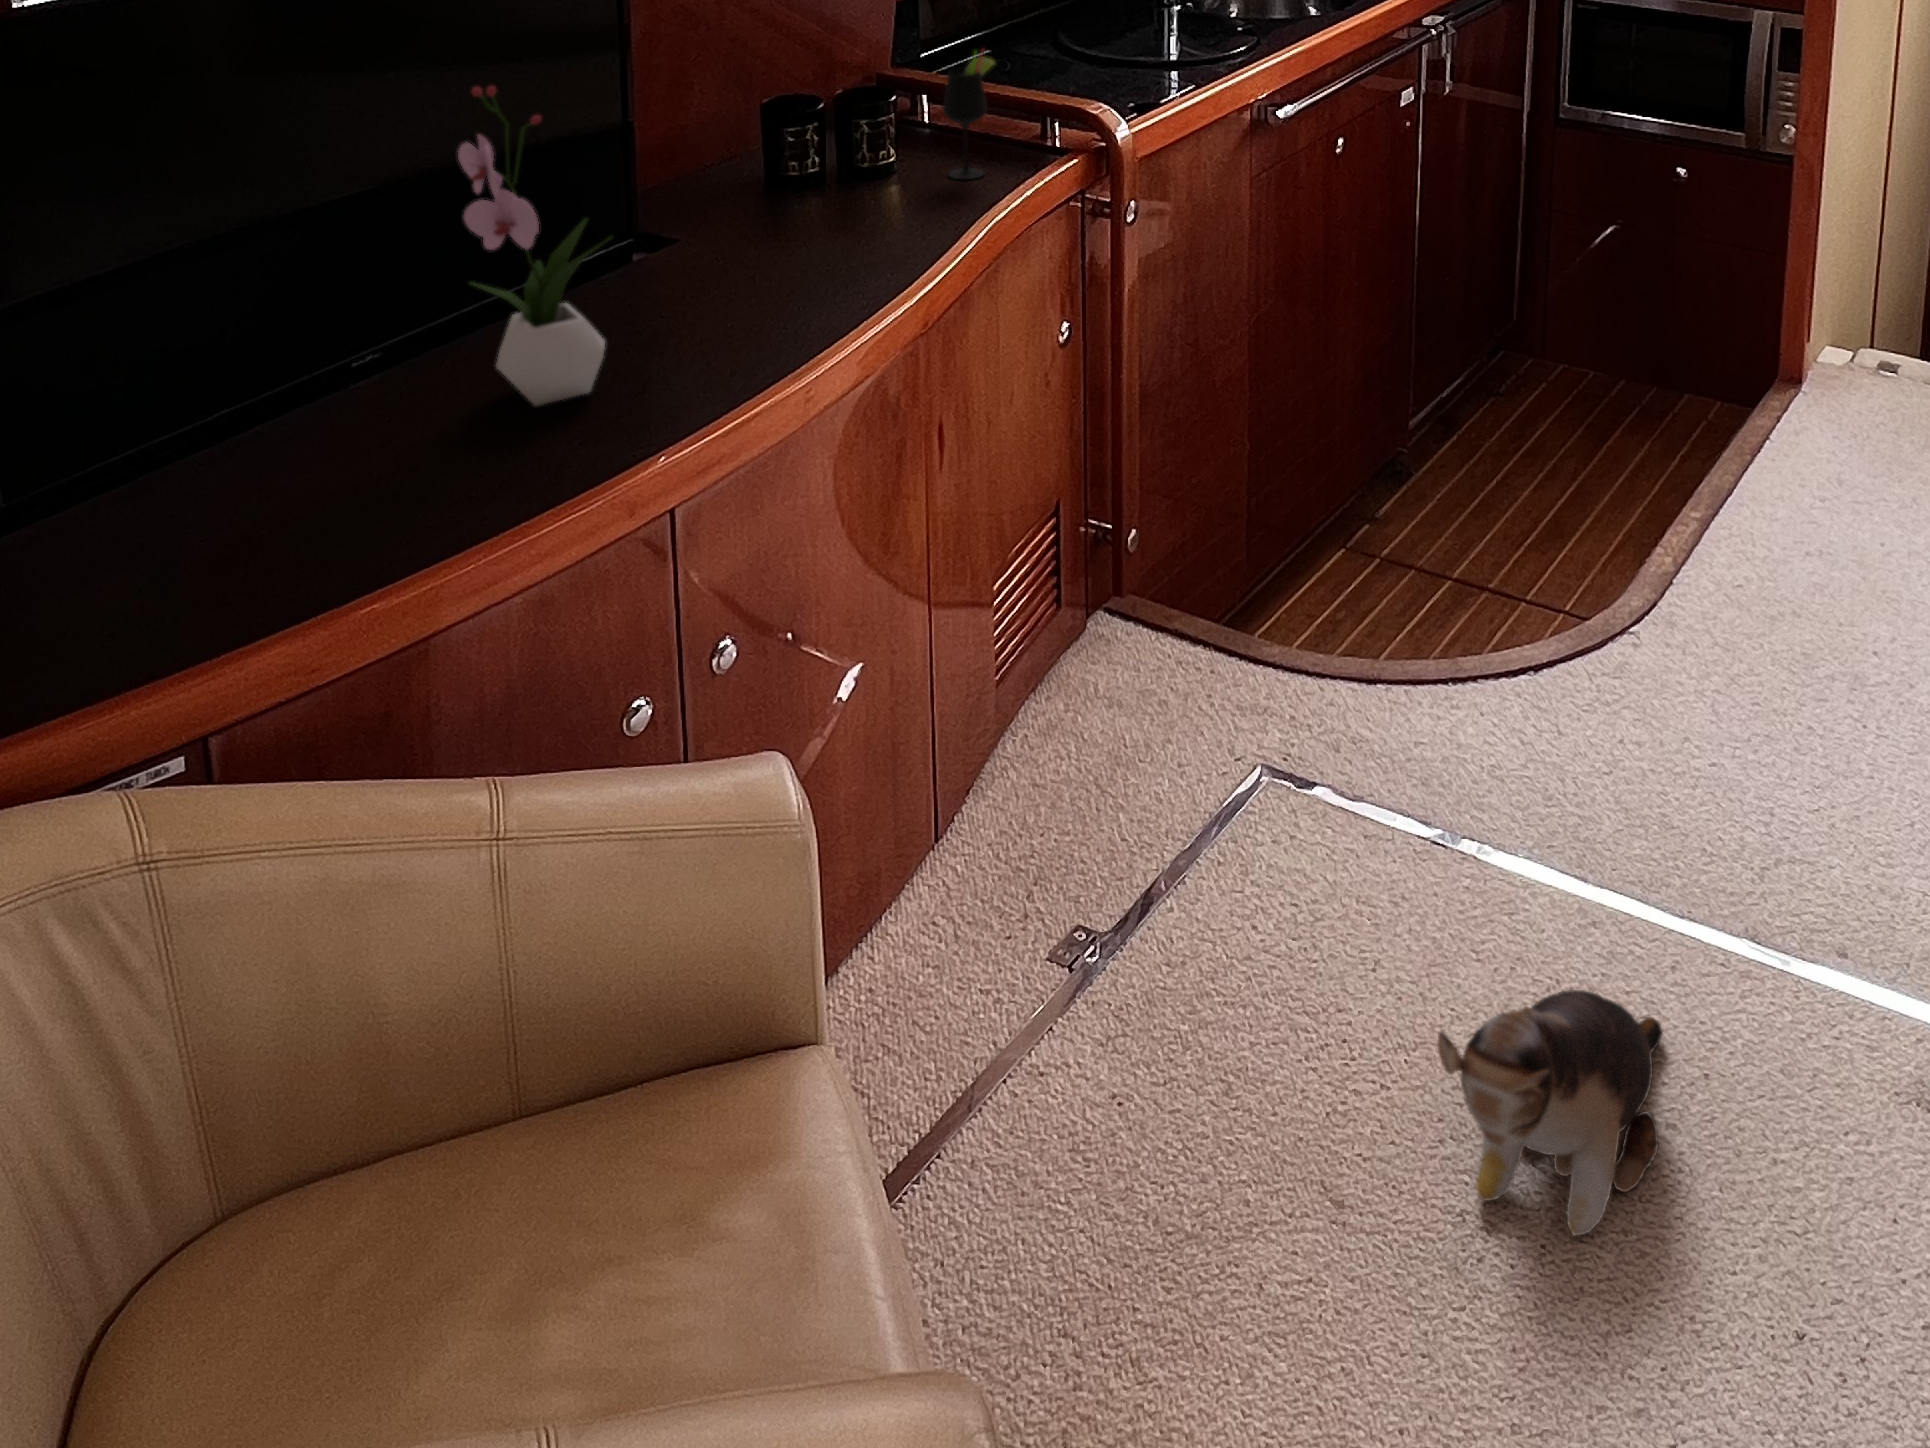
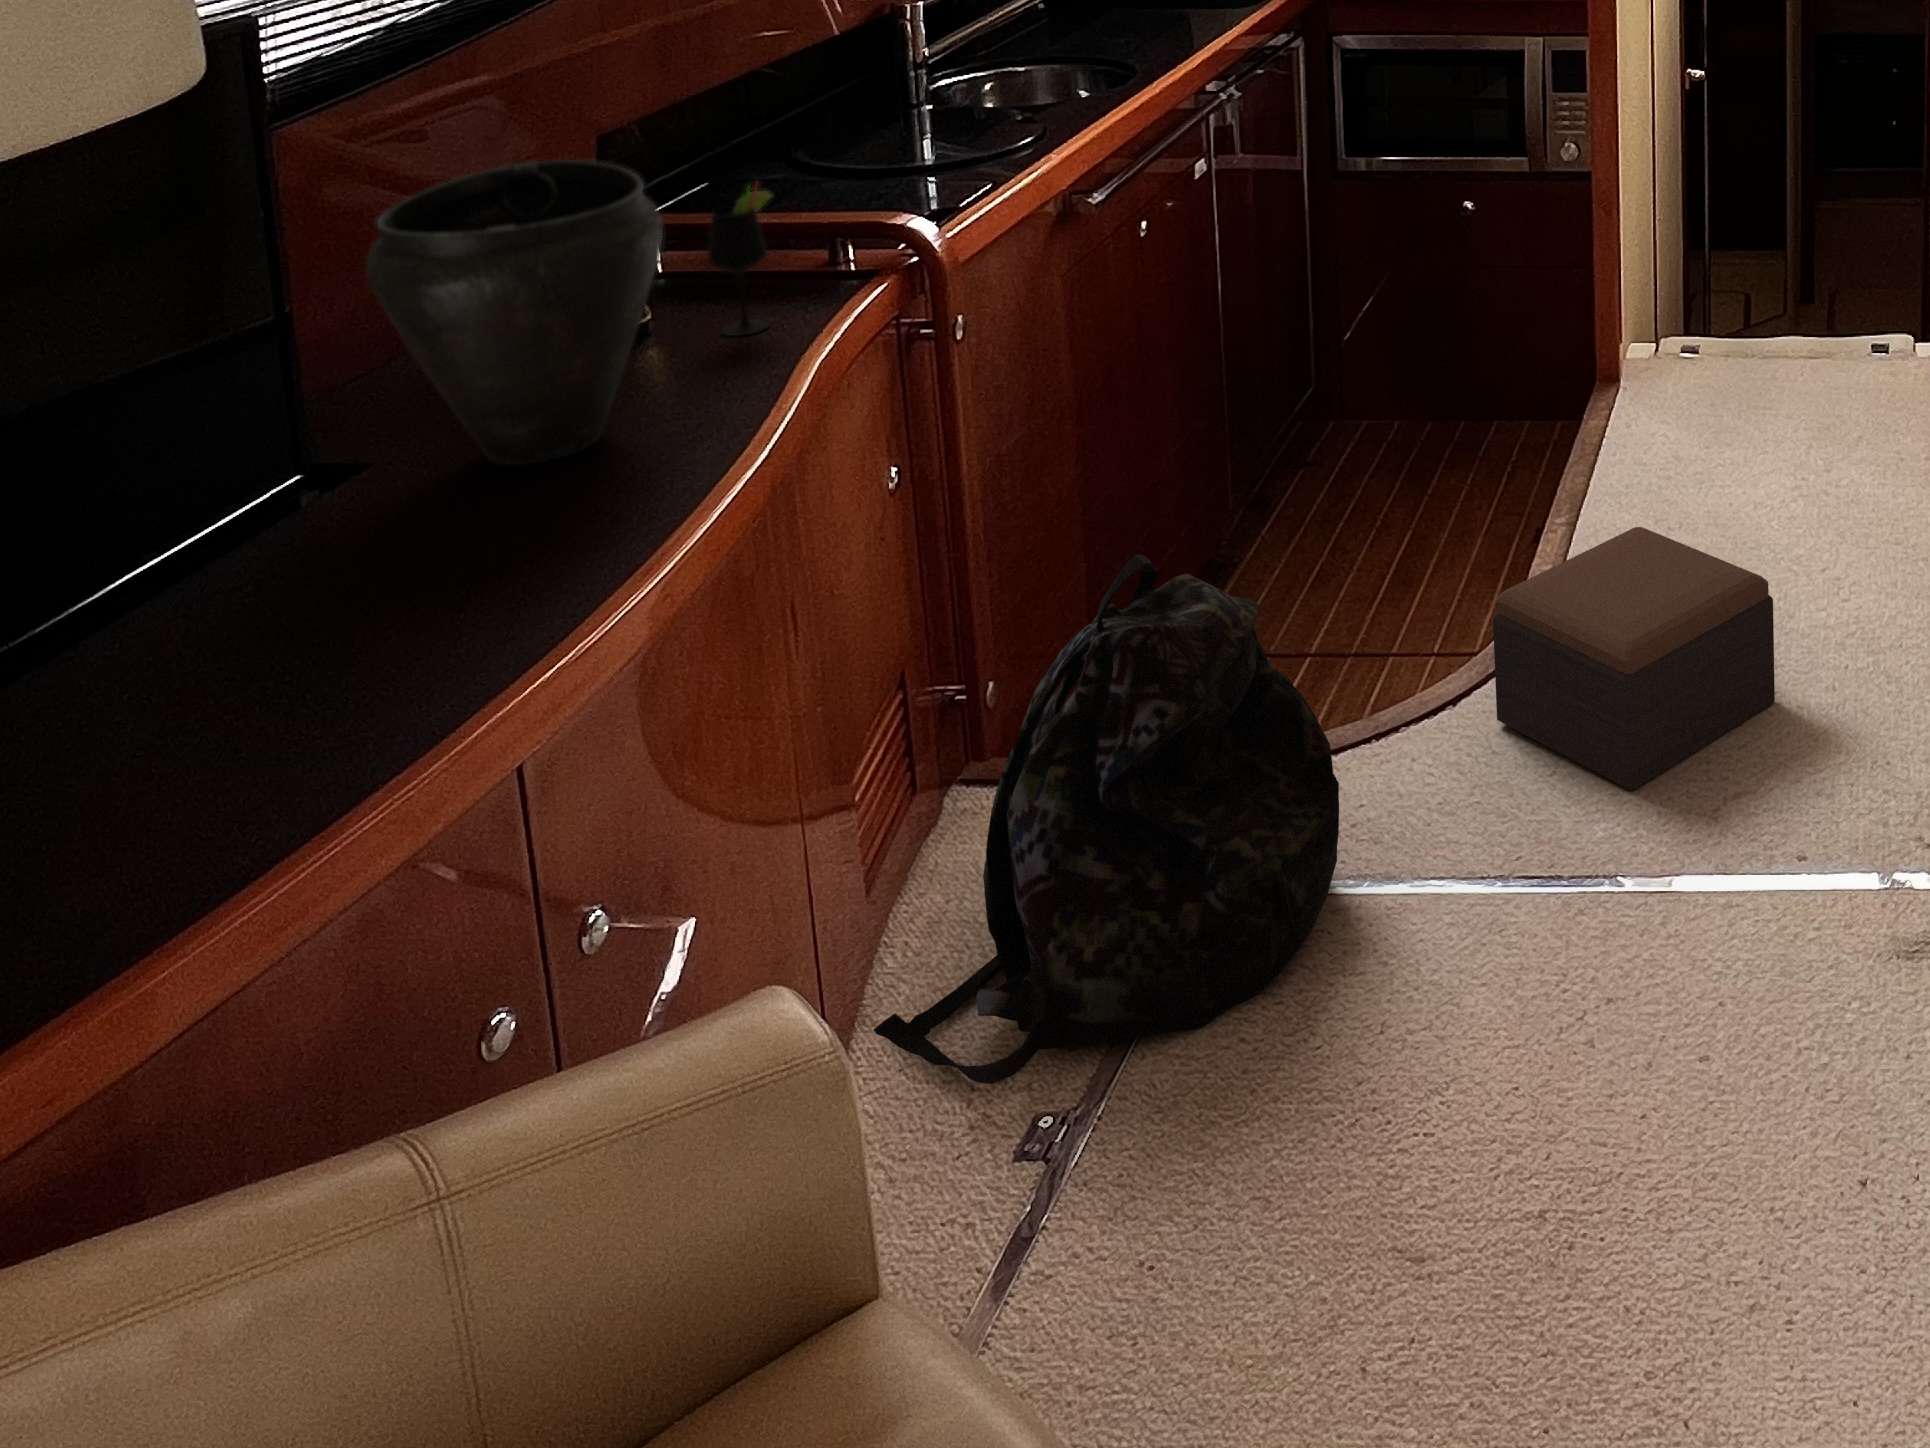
vase: none [683,8,887,256] -> present [367,160,663,465]
flower arrangement: present [458,86,609,406] -> none [101,313,364,708]
backpack: none [975,446,1385,903] -> present [873,555,1339,1084]
footstool: none [1570,541,1874,816] -> present [1493,527,1775,791]
plush toy: present [1438,990,1663,1236] -> none [1509,960,1699,1192]

